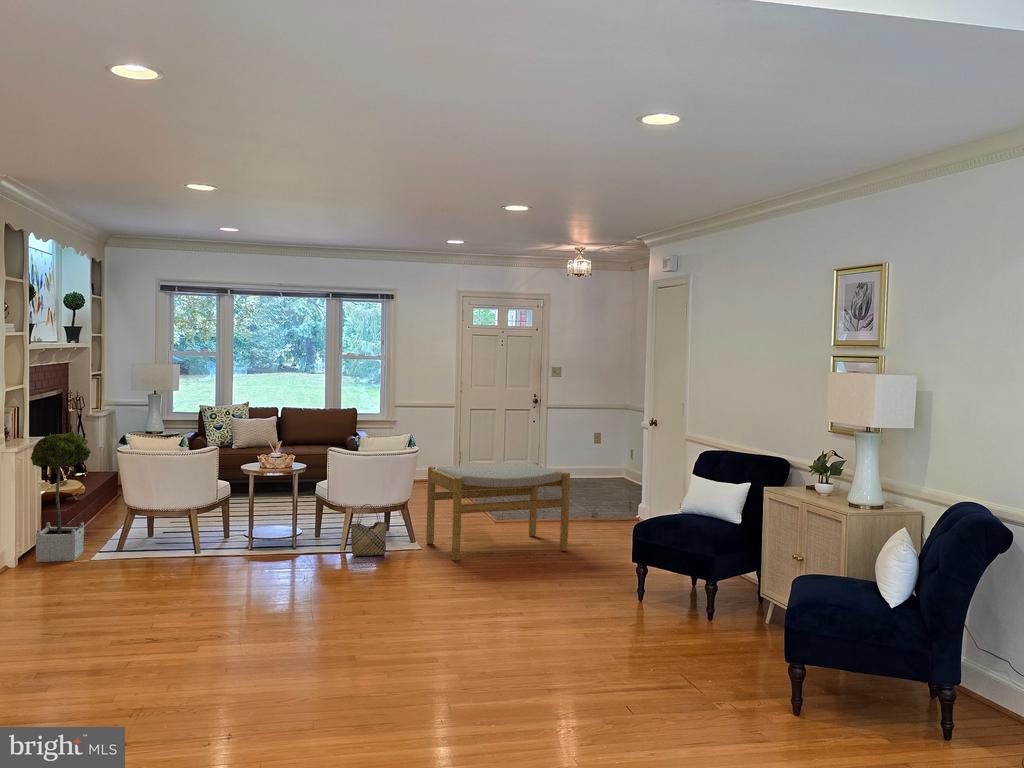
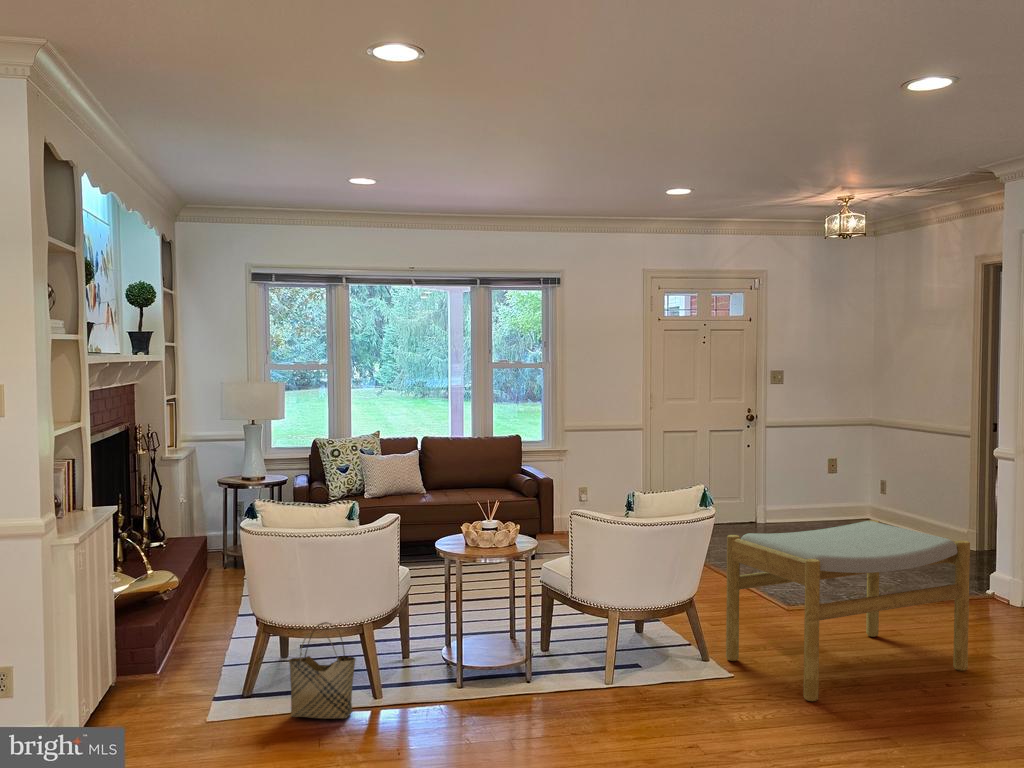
potted tree: present [30,431,91,562] -> none [102,501,200,729]
woven basket: present [351,504,387,556] -> present [288,622,356,719]

